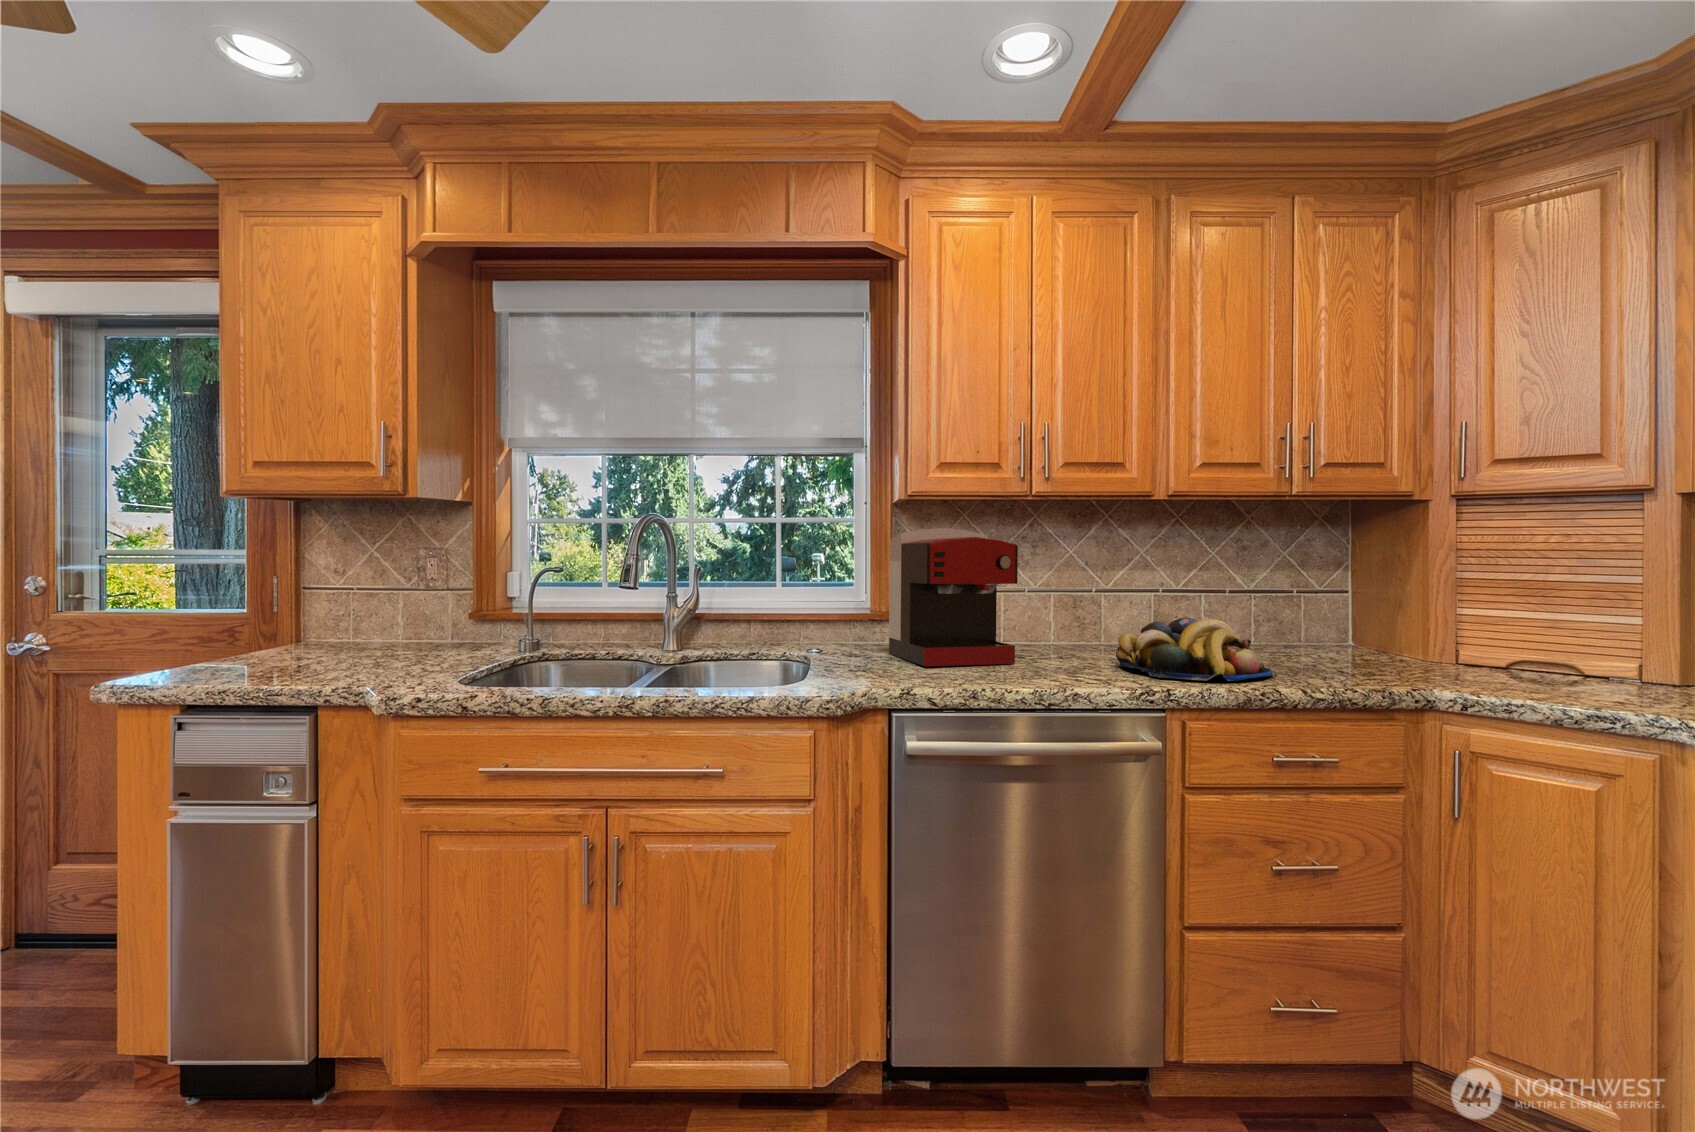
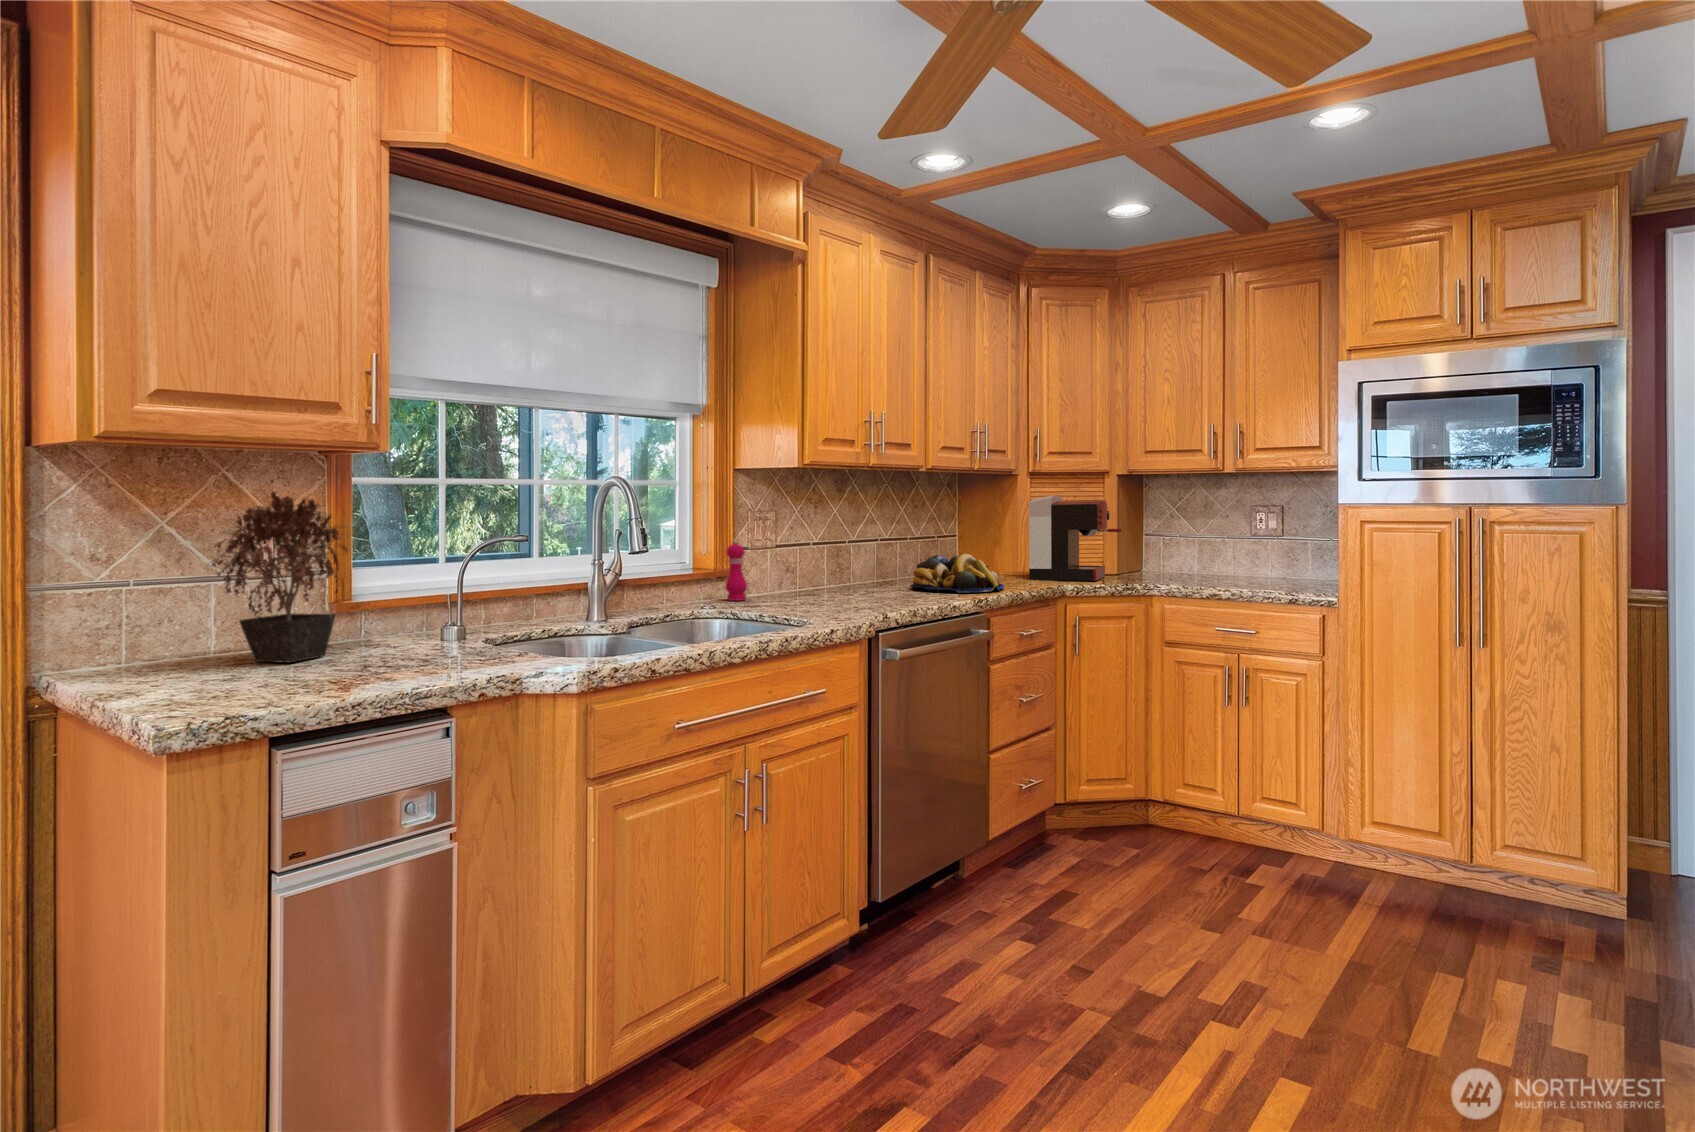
potted plant: none [328,525,436,656] -> present [212,492,348,663]
coffee maker: present [889,528,1018,666] -> present [1029,495,1122,581]
pepper mill: none [857,580,883,651] -> present [725,540,747,601]

